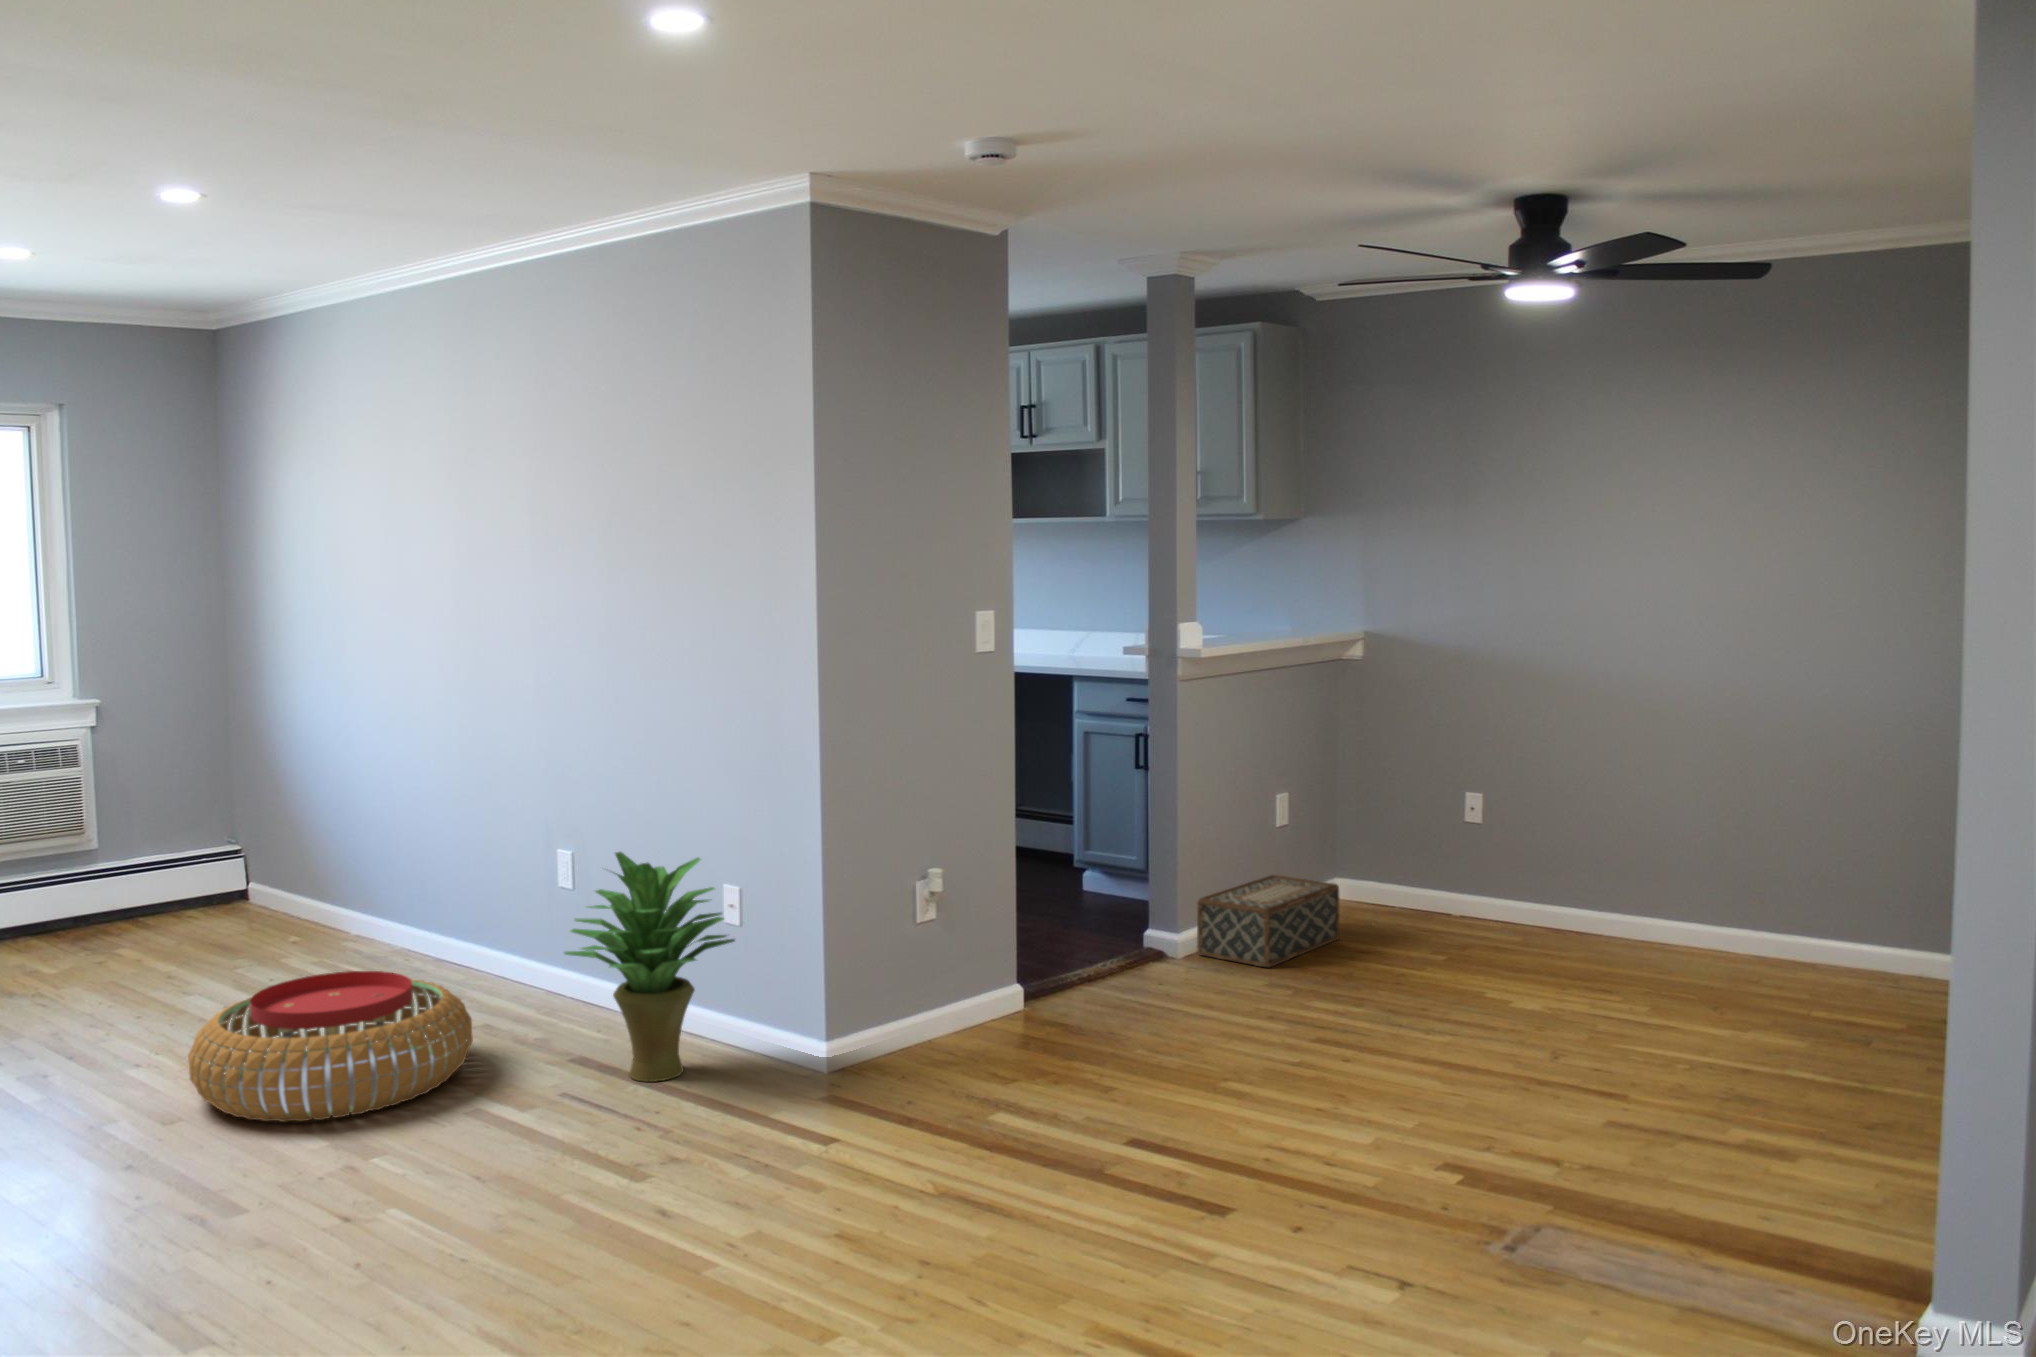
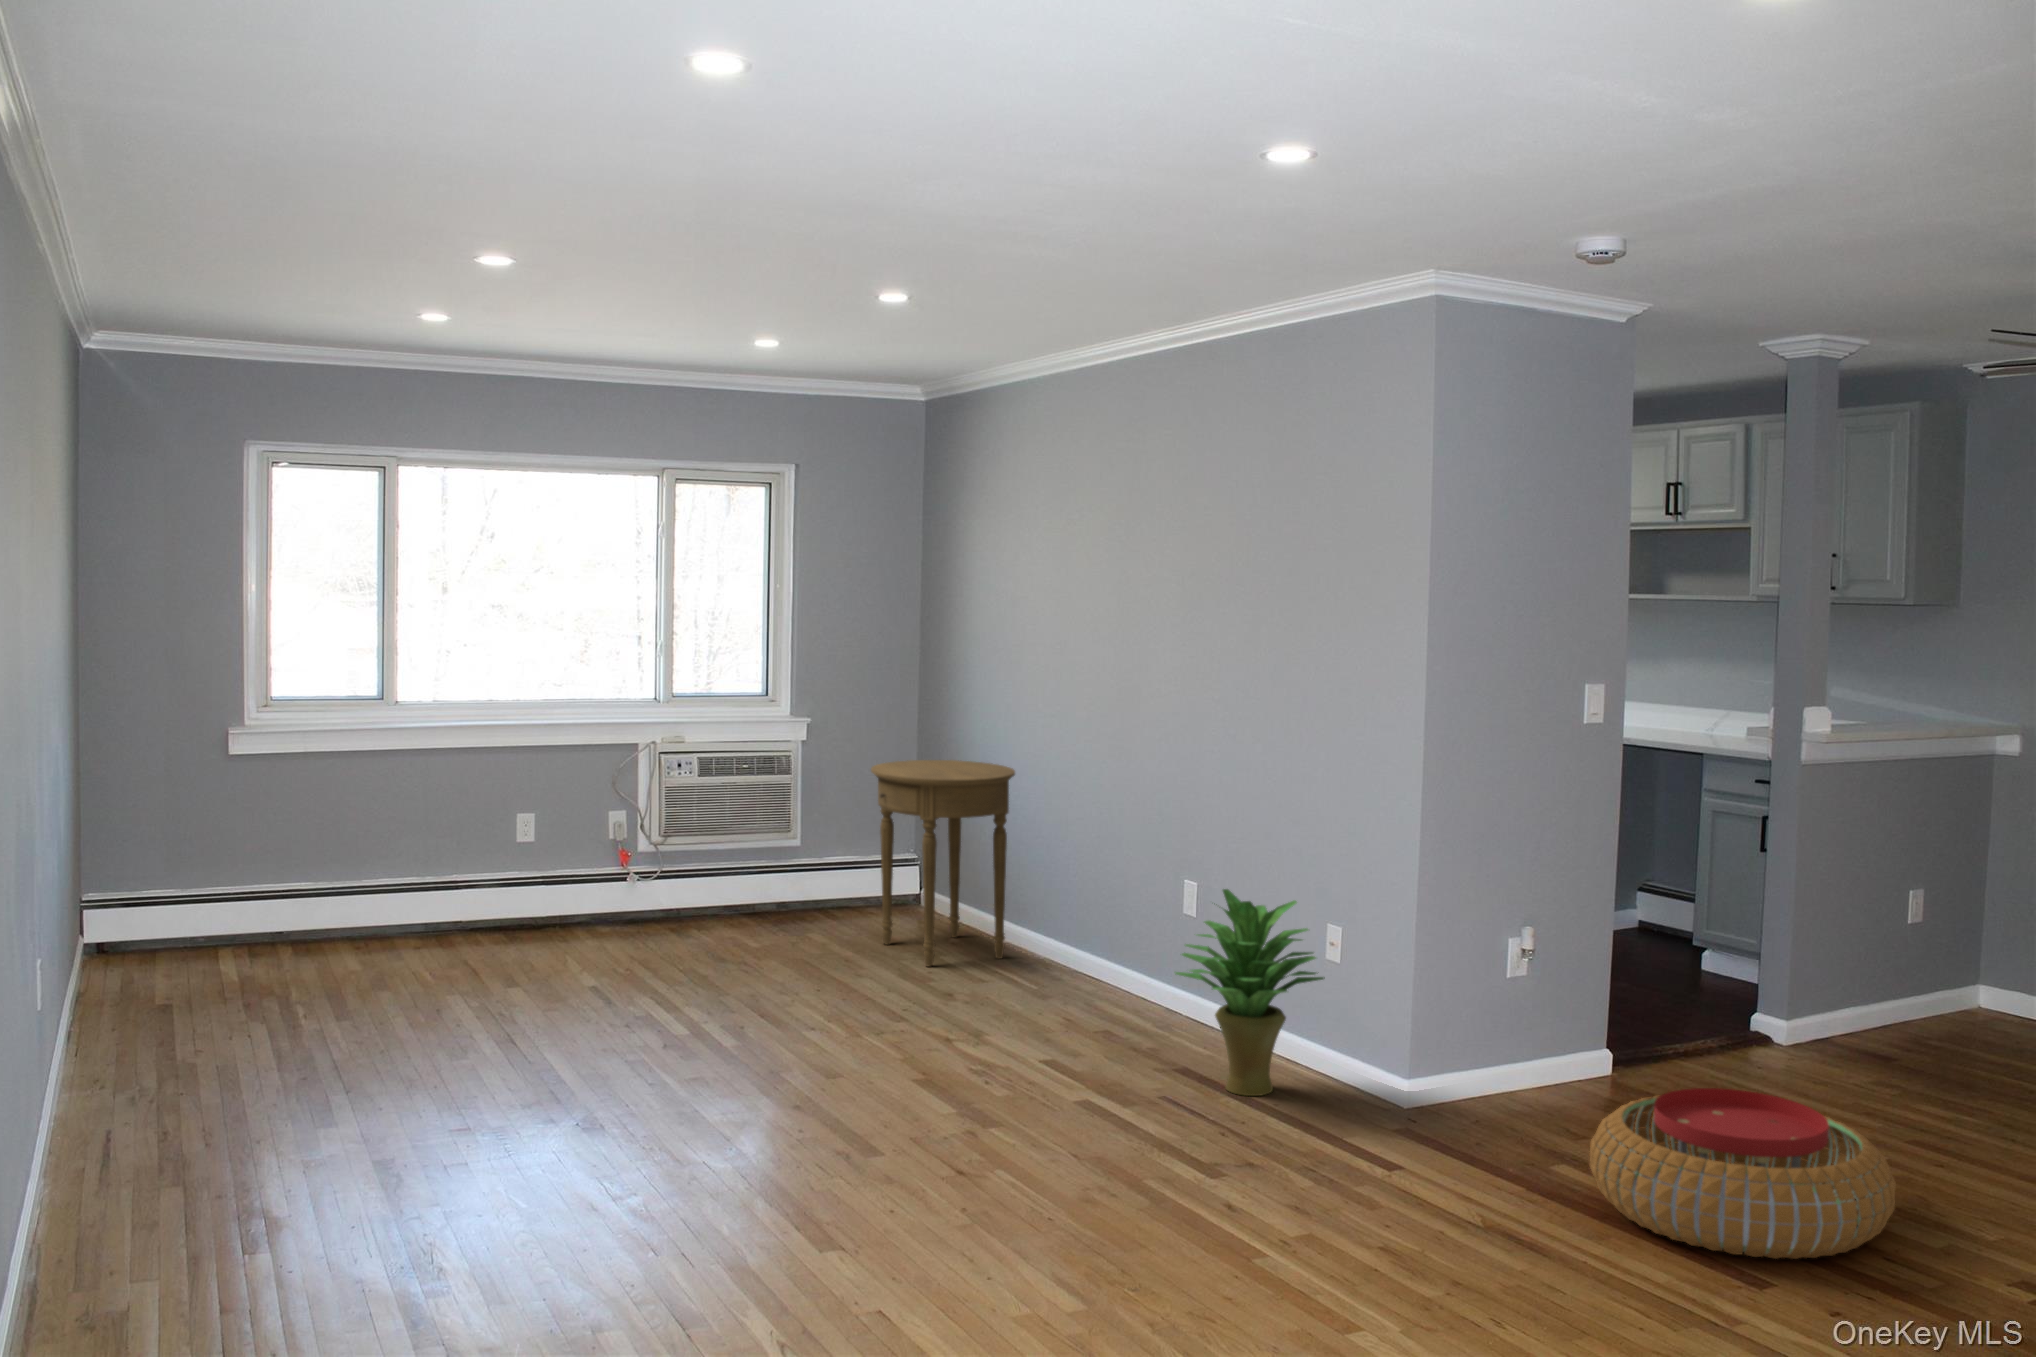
side table: none [176,735,362,976] -> present [871,760,1015,967]
woven basket: present [1197,875,1339,968] -> none [1811,975,1986,1071]
pouf: present [188,971,473,1122] -> present [1590,1088,1896,1259]

